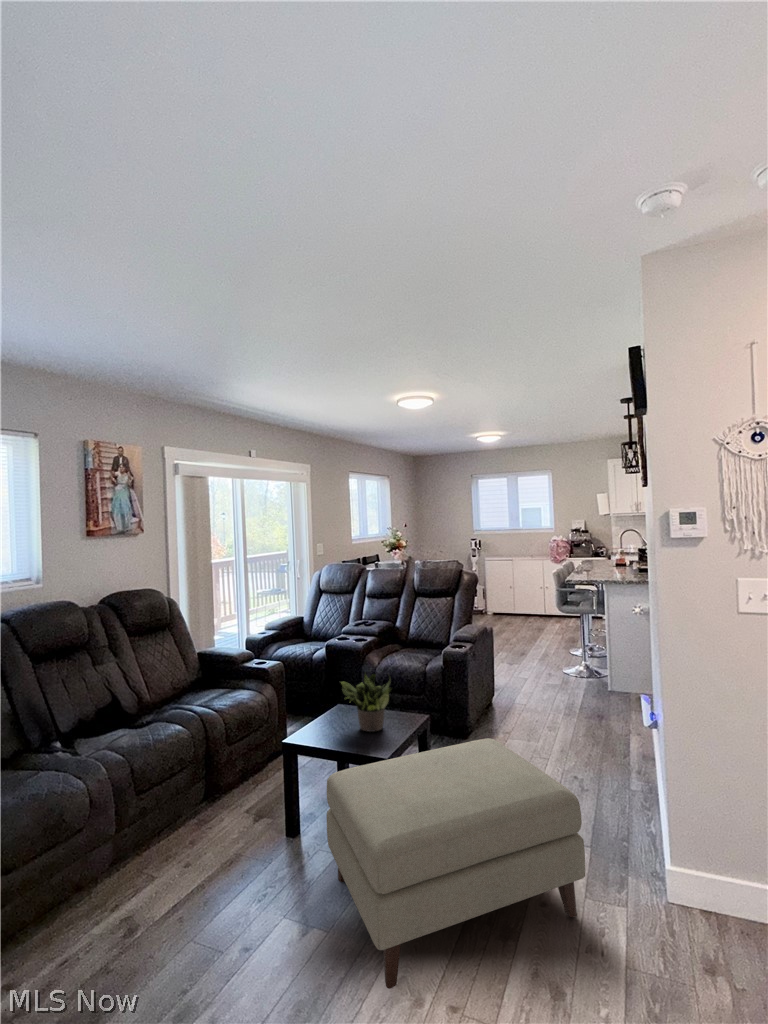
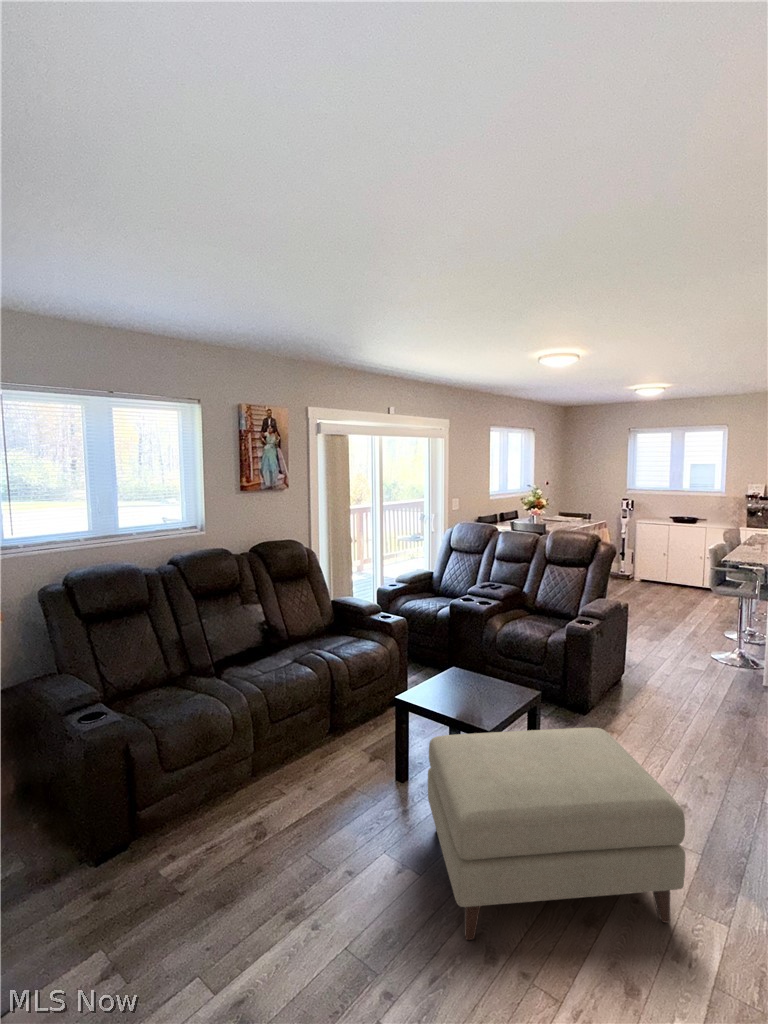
potted plant: present [341,674,392,732] -> none [453,643,503,700]

